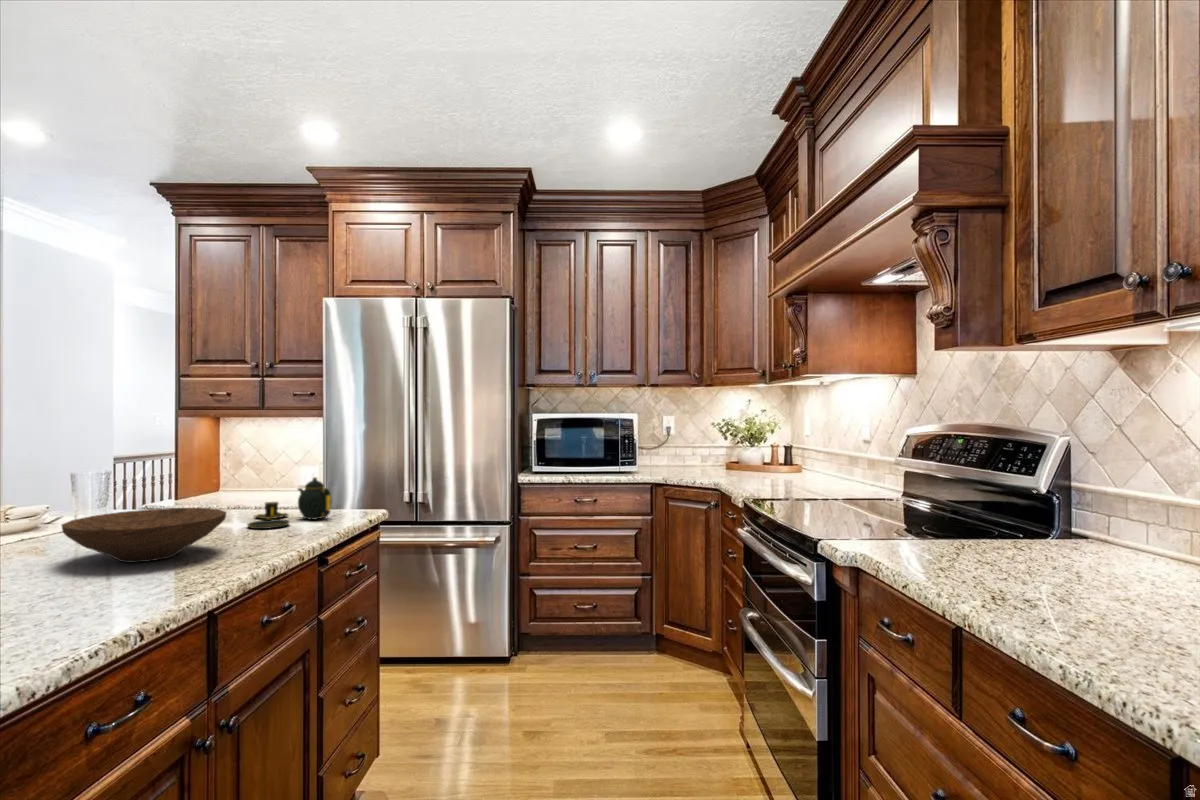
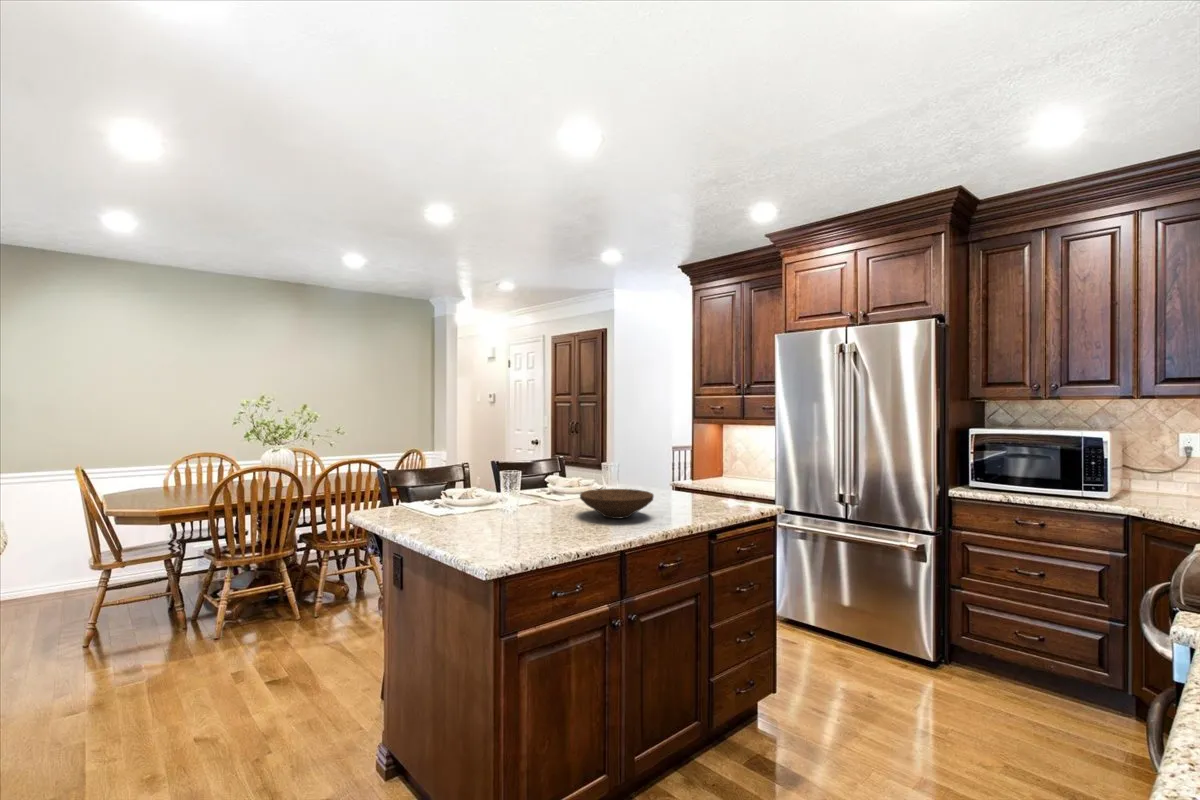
teapot: present [248,477,331,529] -> none [681,477,736,509]

